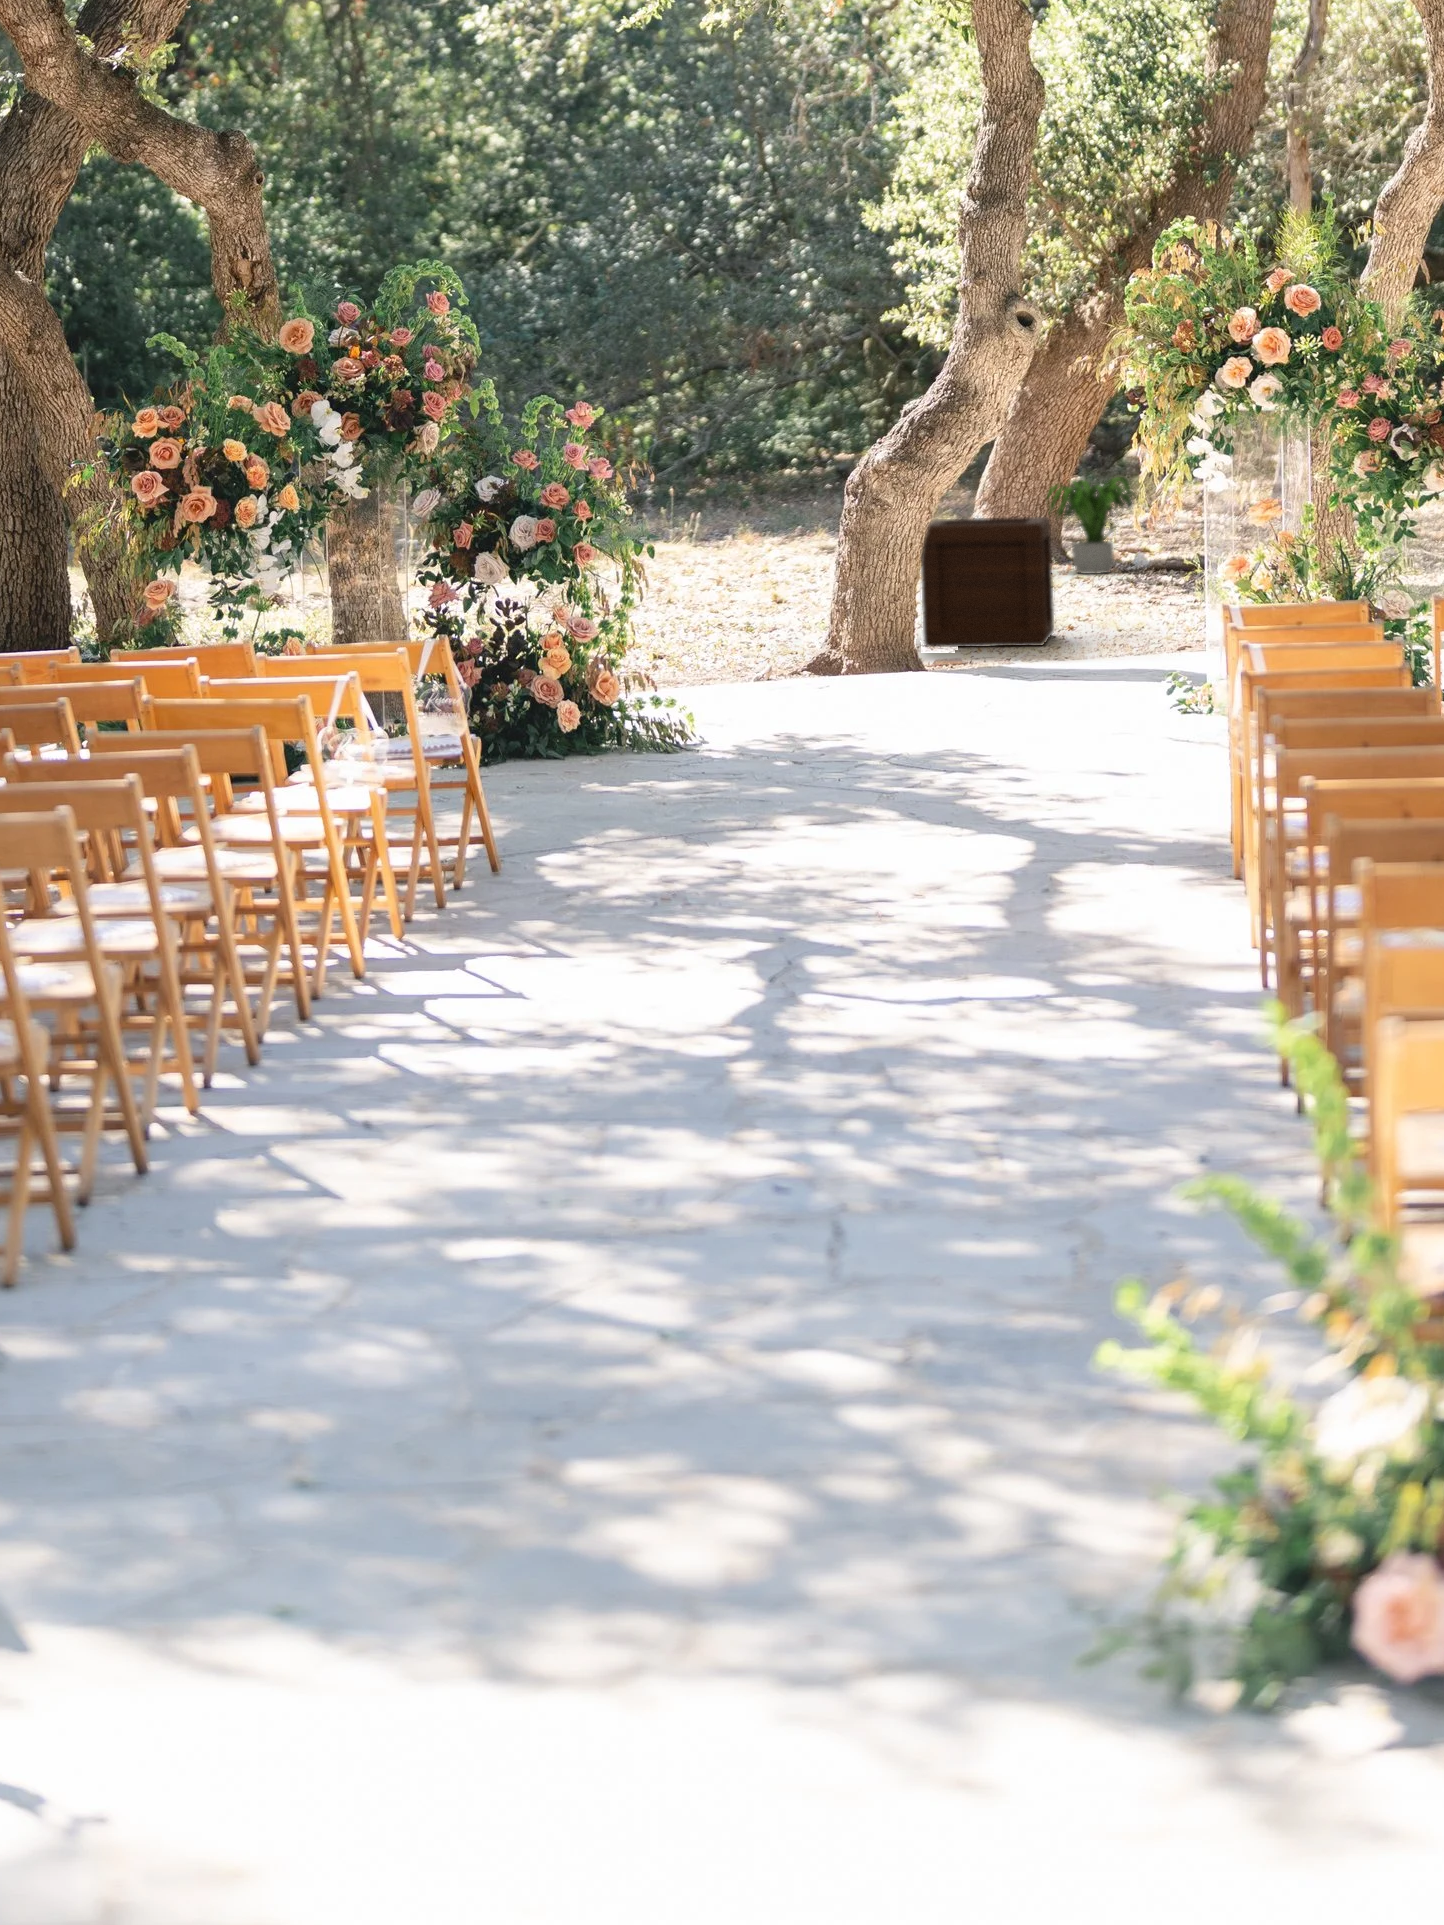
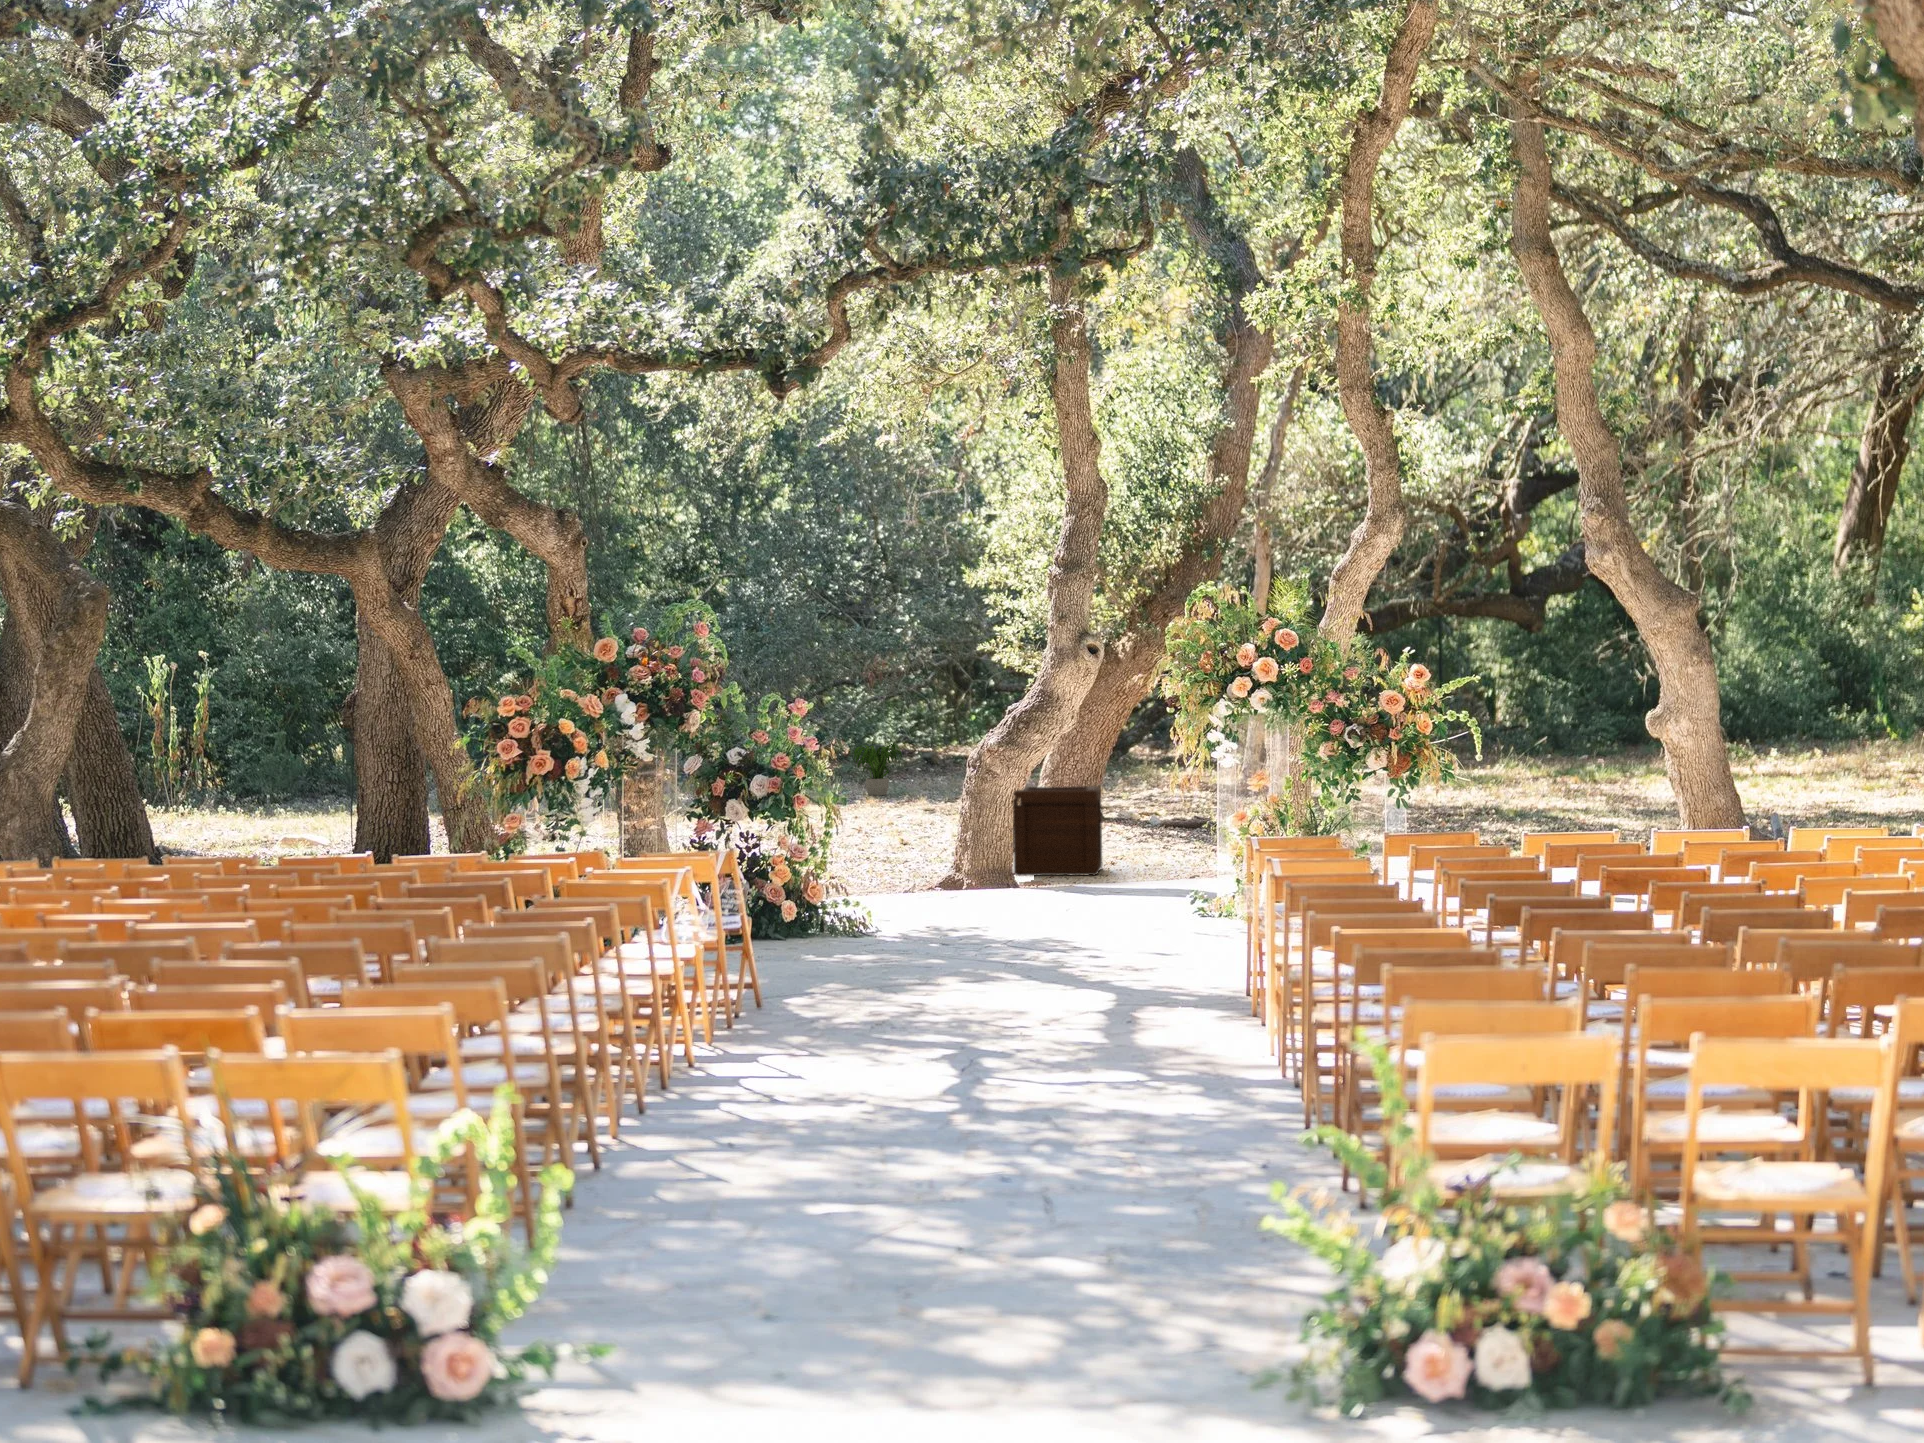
potted plant: present [1046,477,1136,574] -> present [853,743,902,795]

